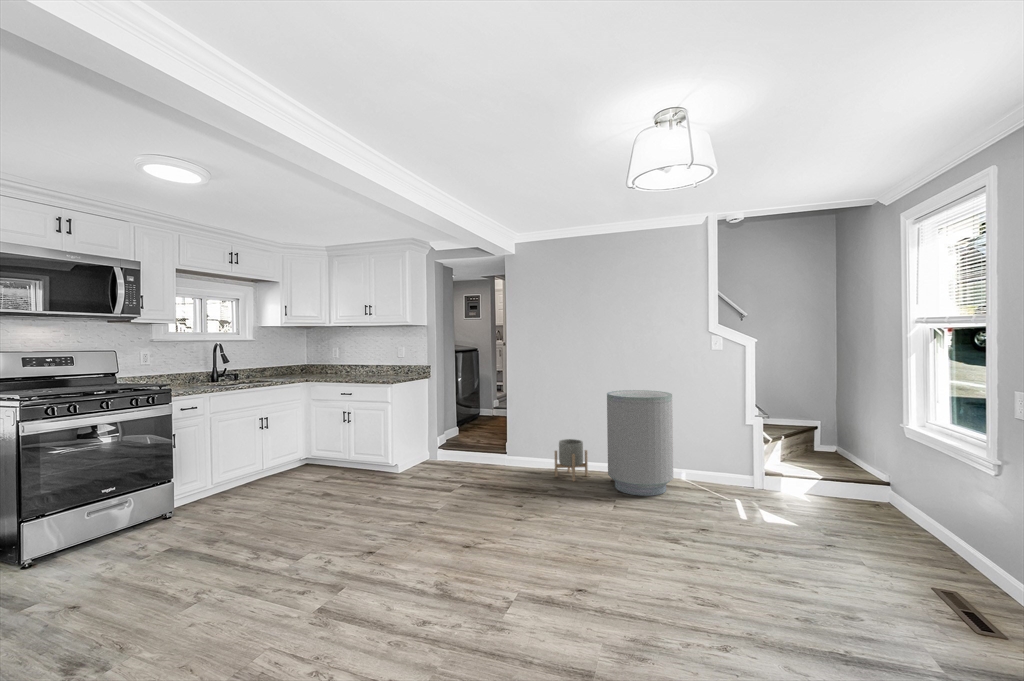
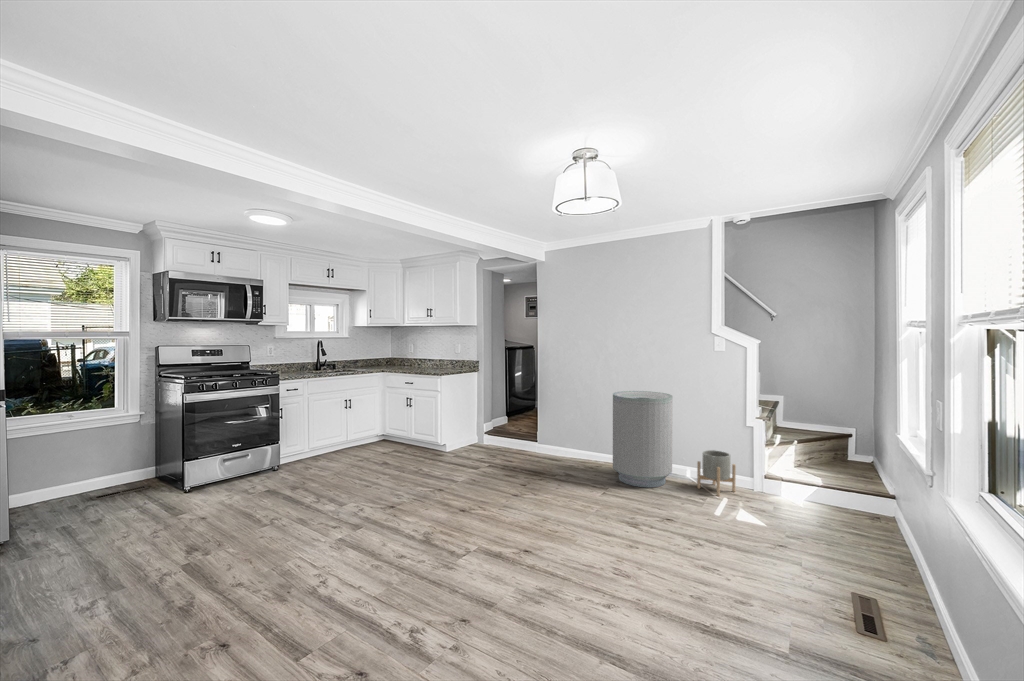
planter: present [555,439,588,481] -> present [697,450,736,496]

